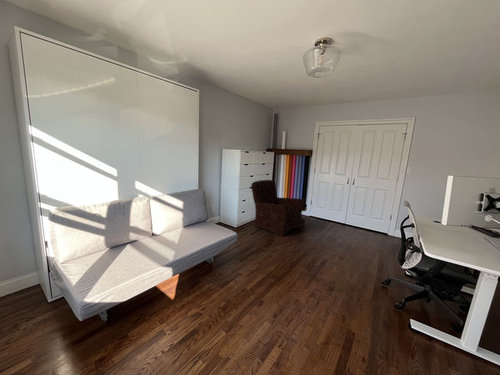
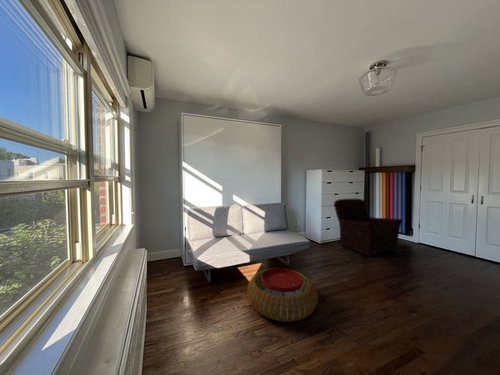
pouf: none [179,274,265,350] -> present [247,268,318,322]

